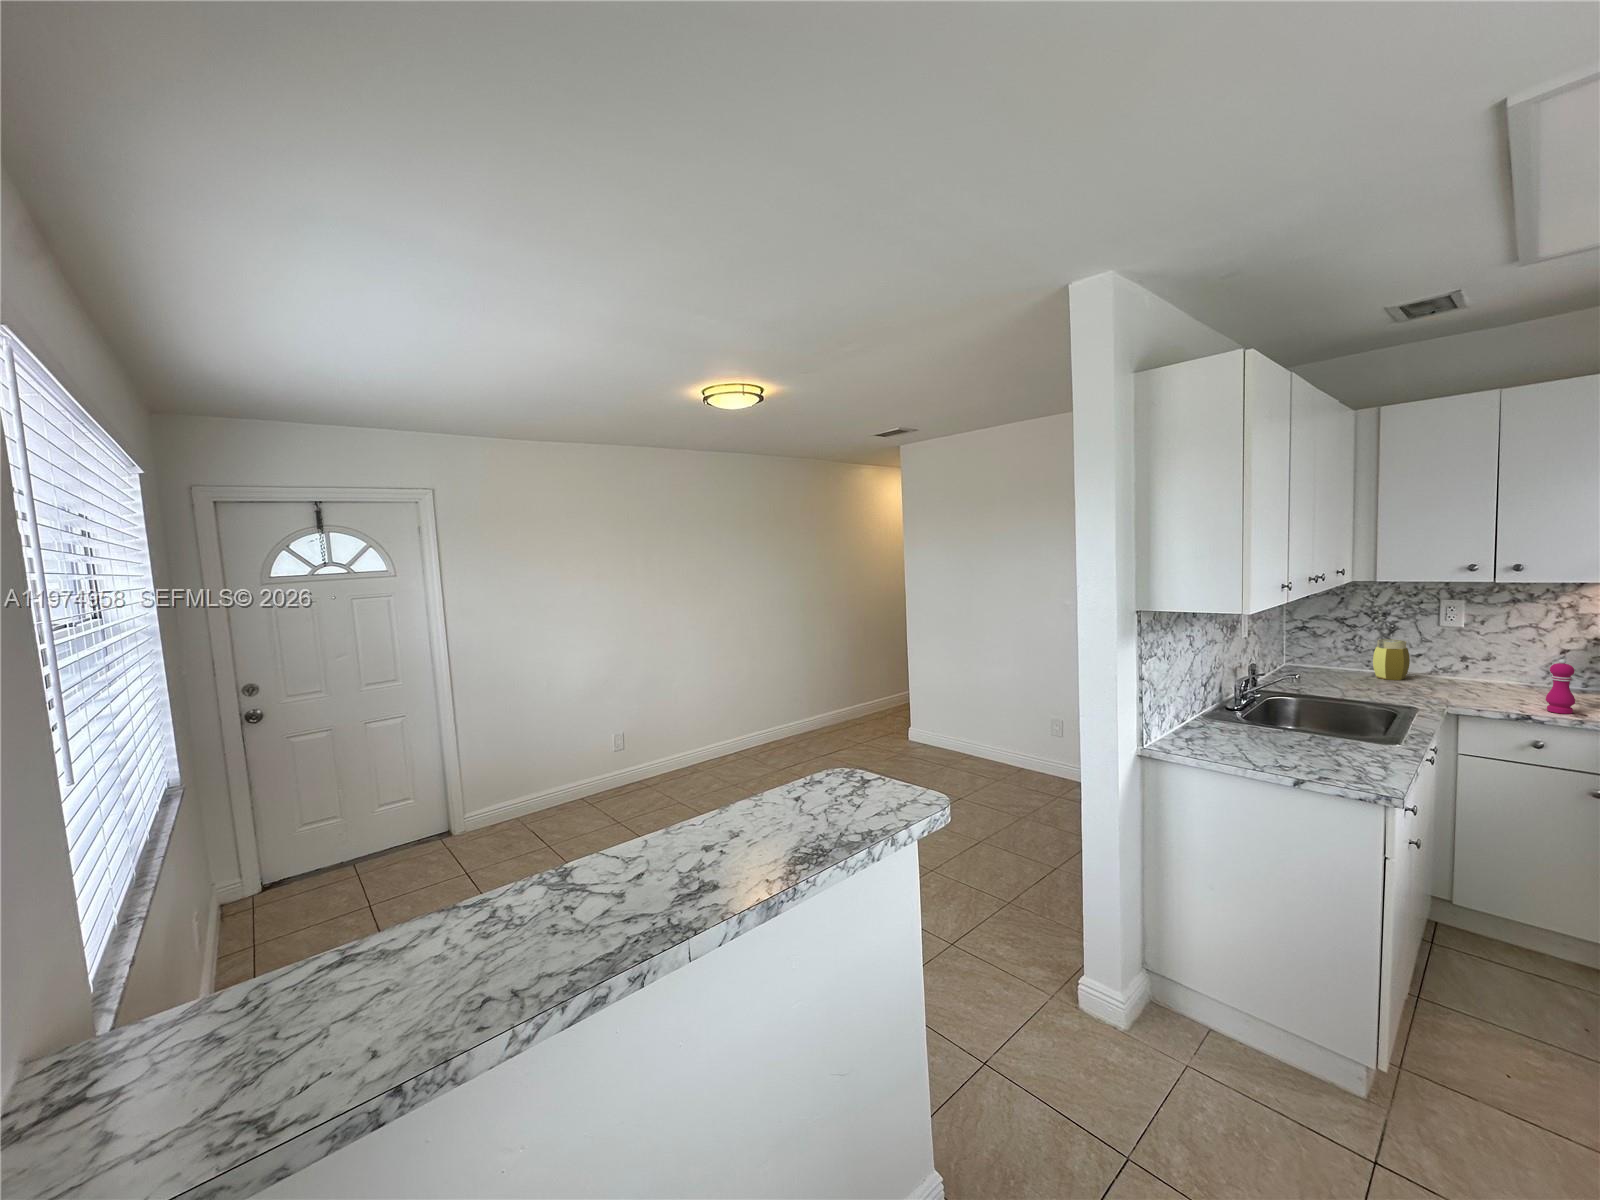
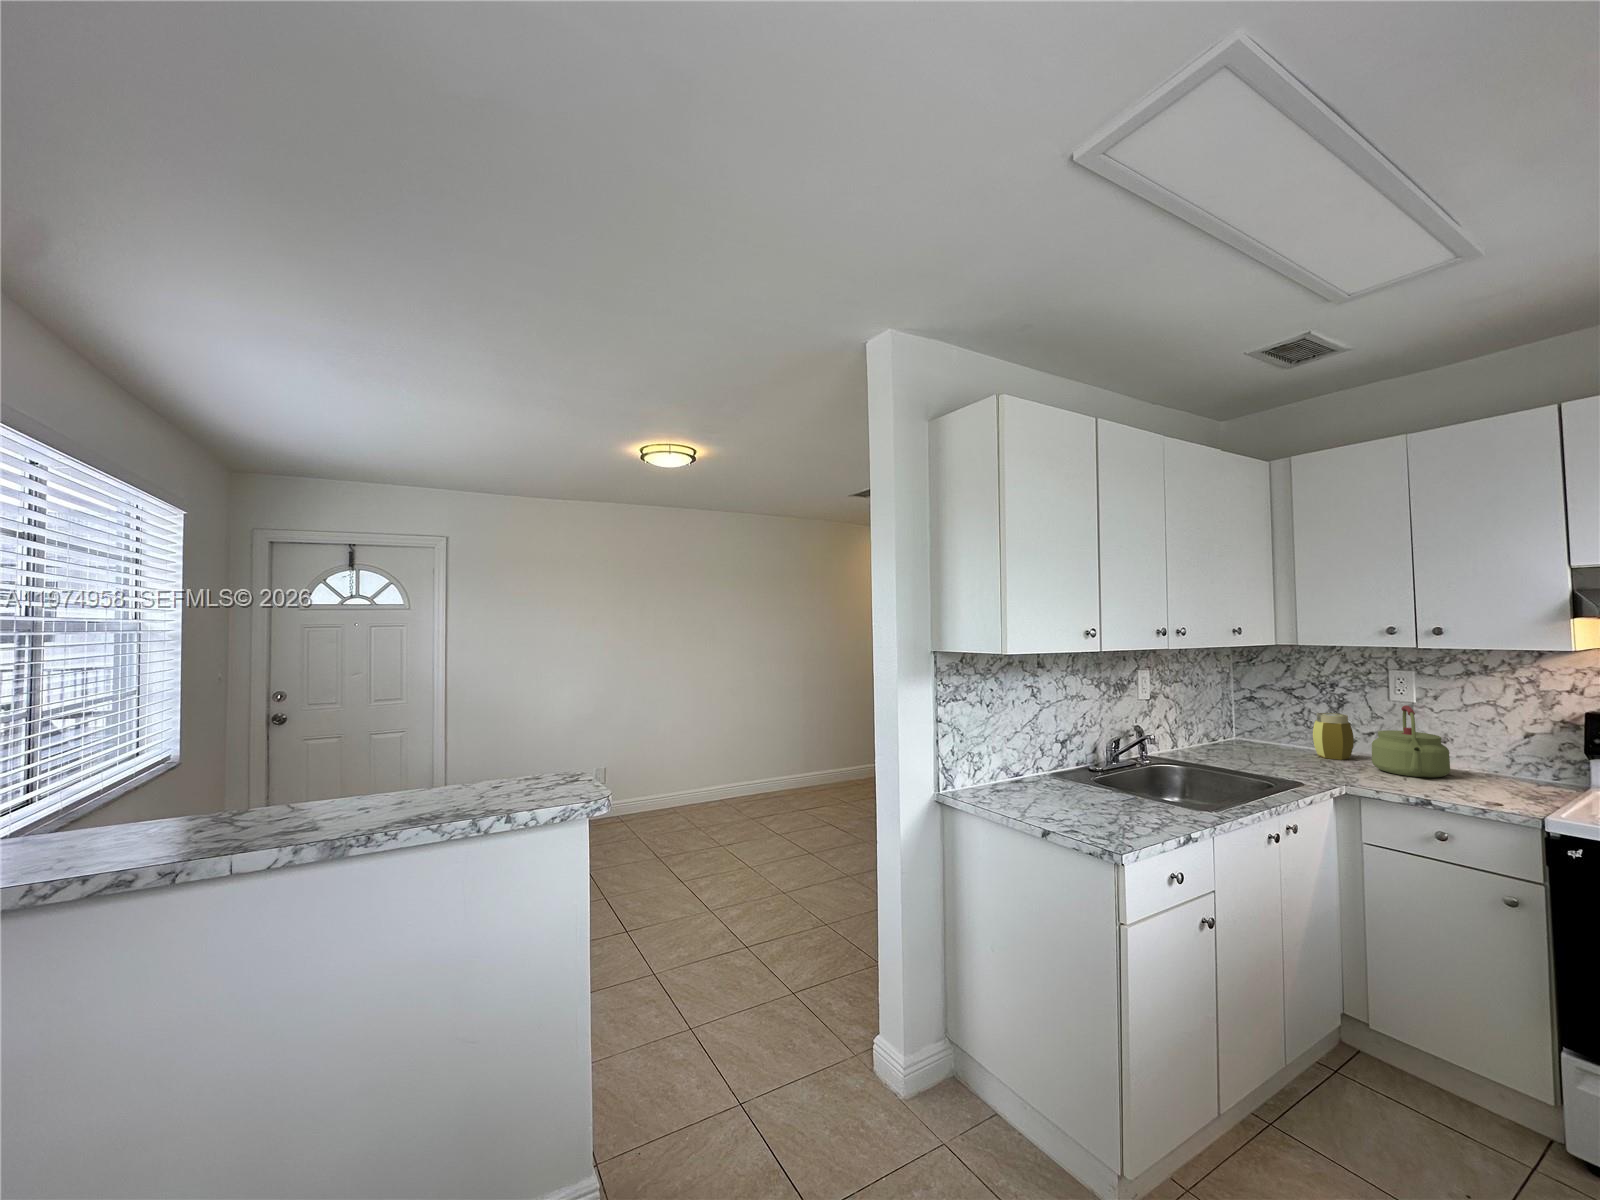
kettle: none [1437,632,1508,693] -> present [1372,705,1450,778]
pepper mill: present [1546,659,1575,714] -> none [1458,736,1490,802]

